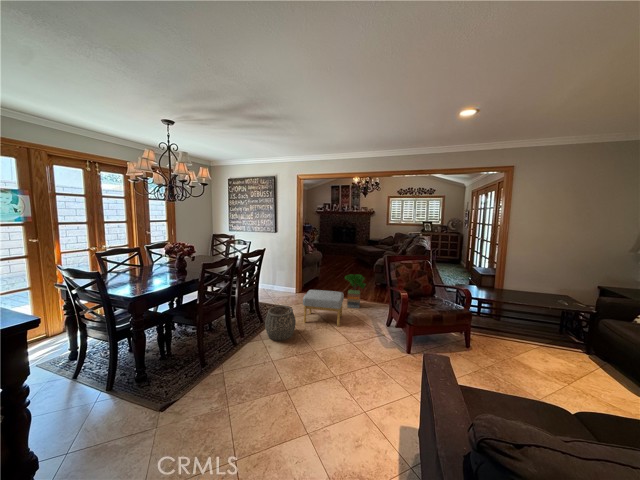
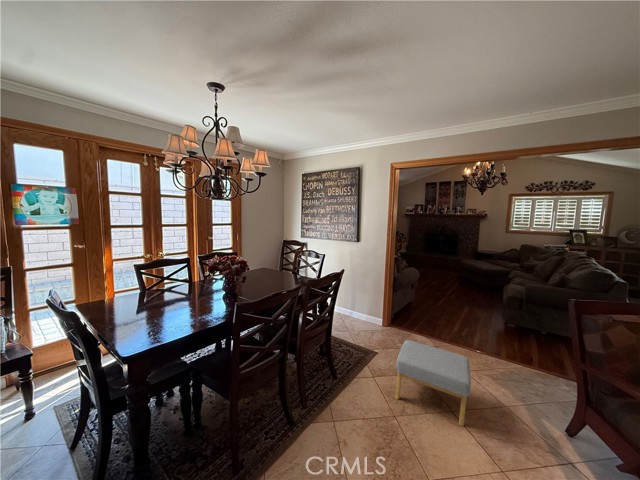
potted tree: present [345,274,366,308] -> none [463,318,508,381]
woven basket: present [265,306,296,341] -> none [333,371,386,443]

